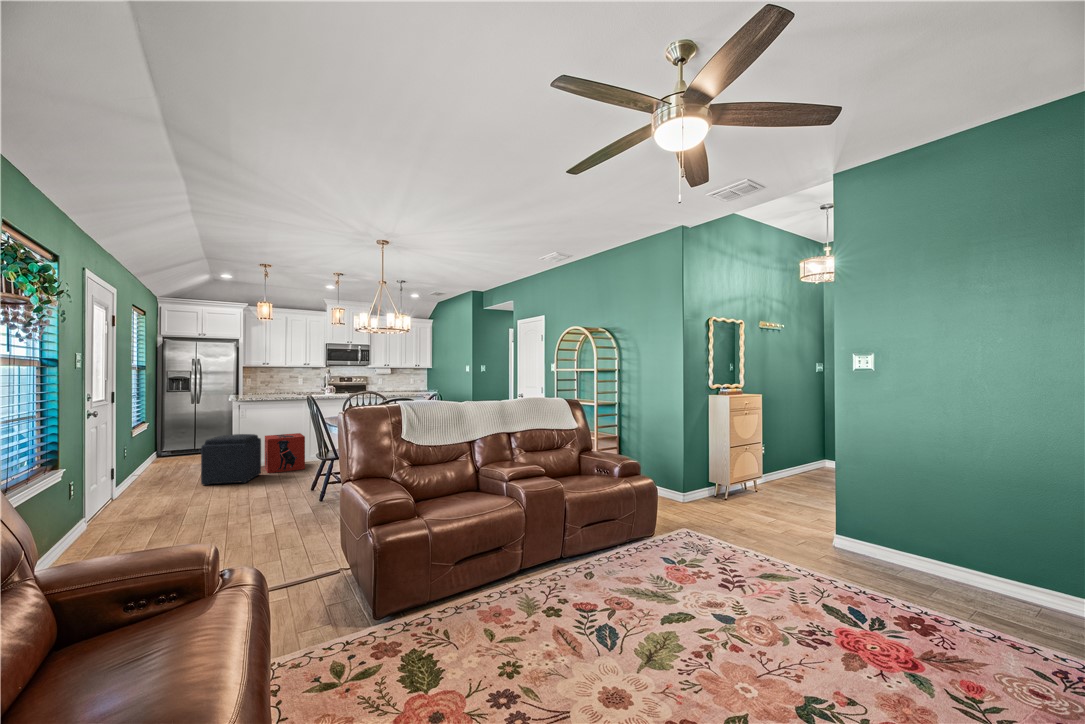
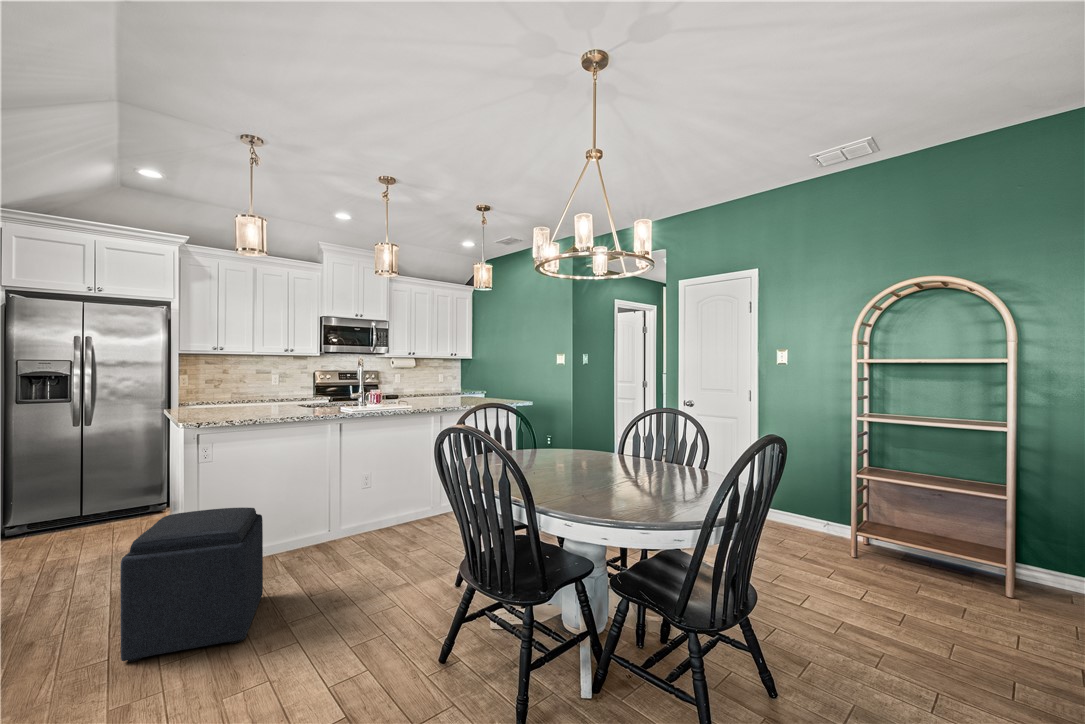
storage box: present [265,433,305,473] -> none [255,487,350,589]

